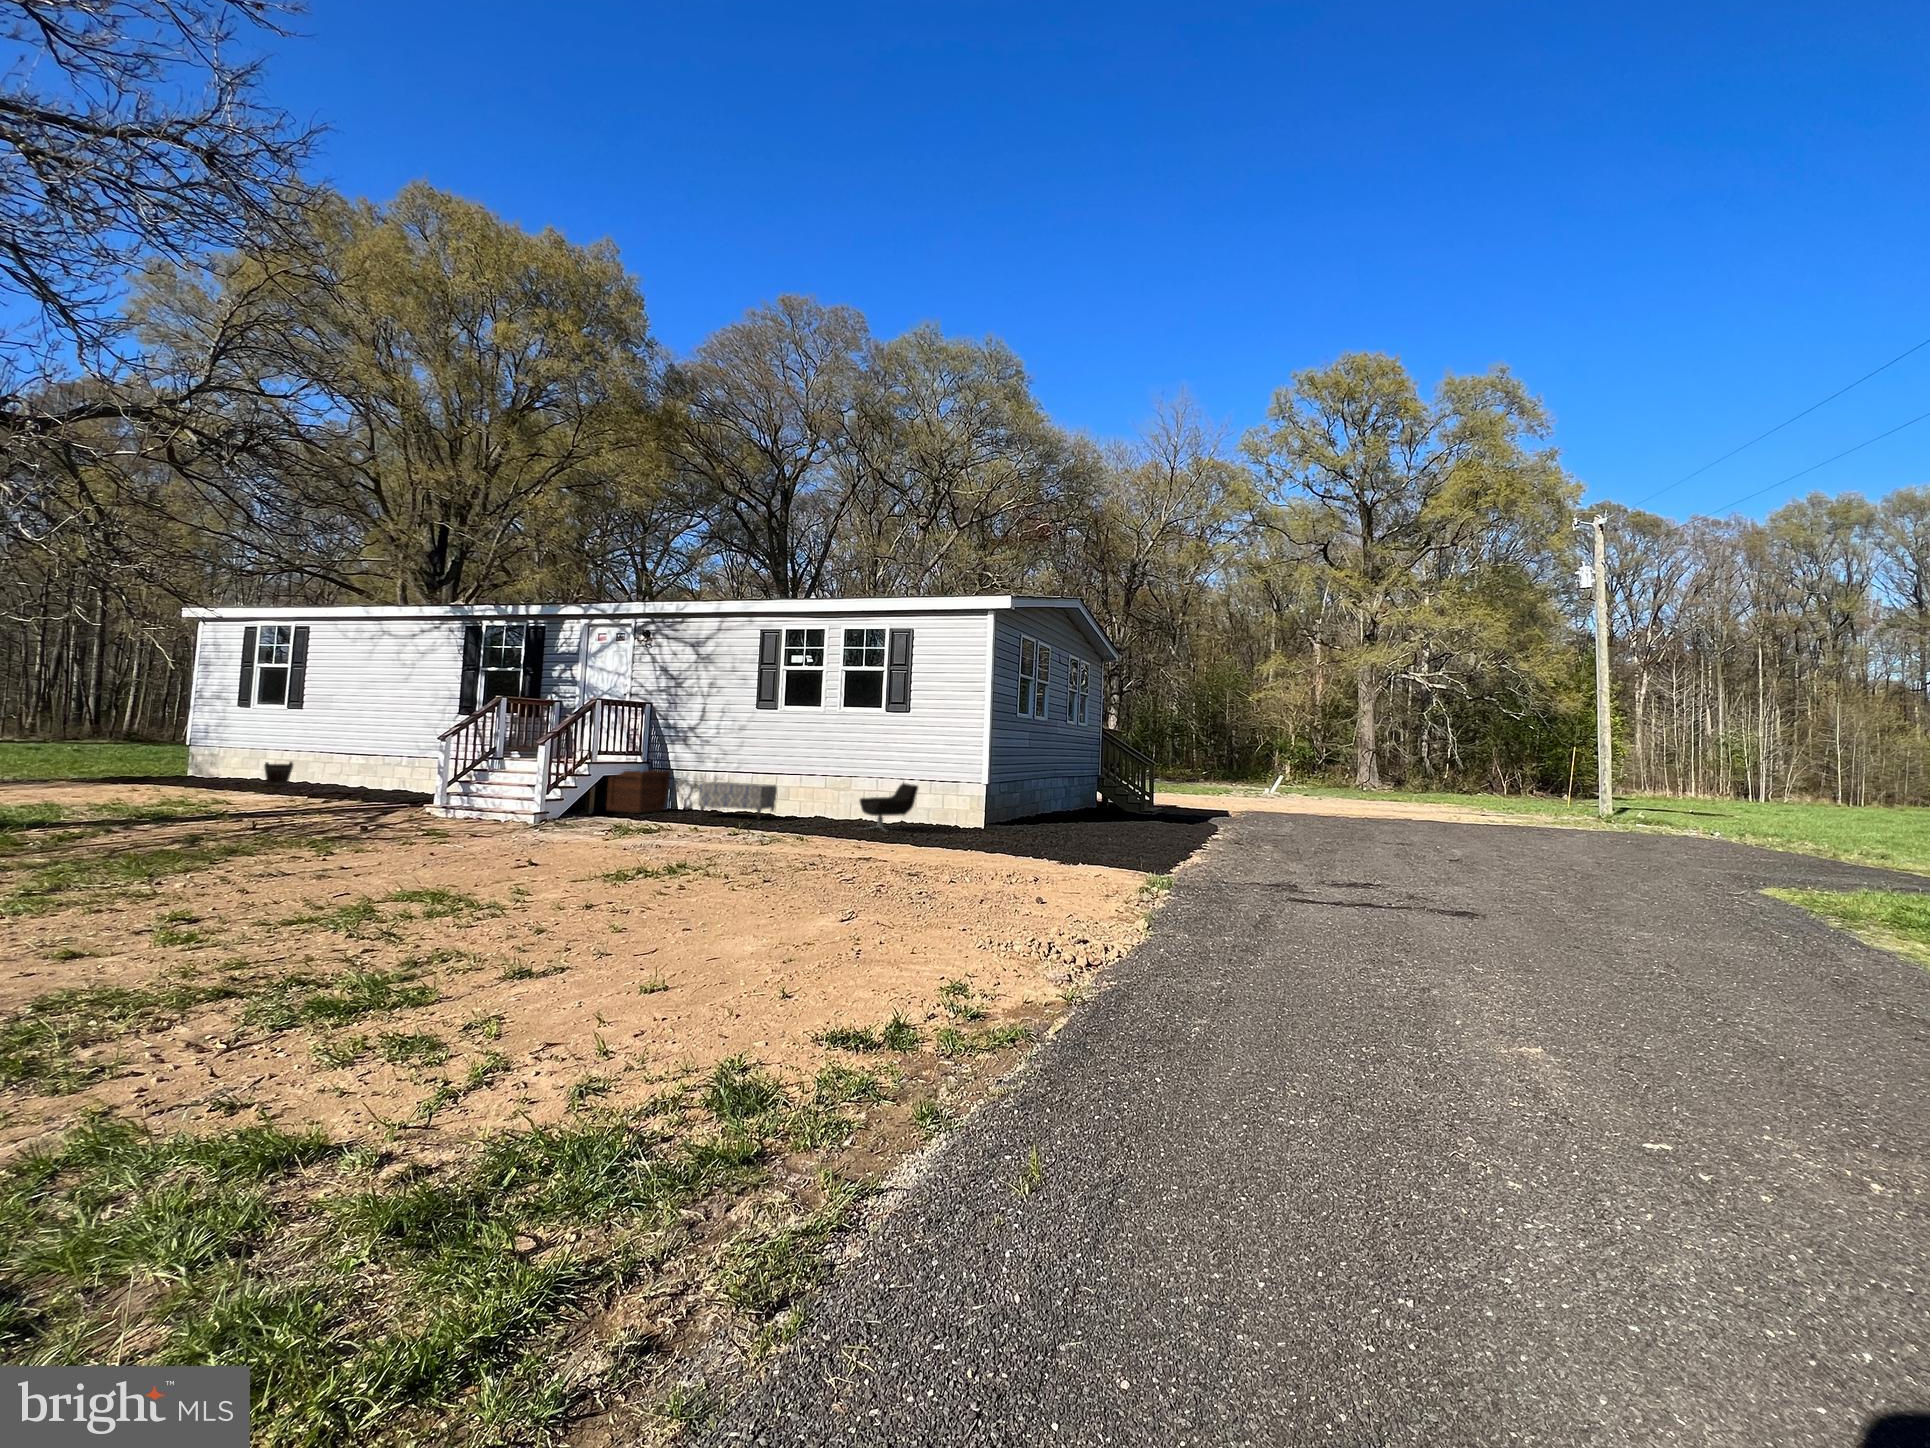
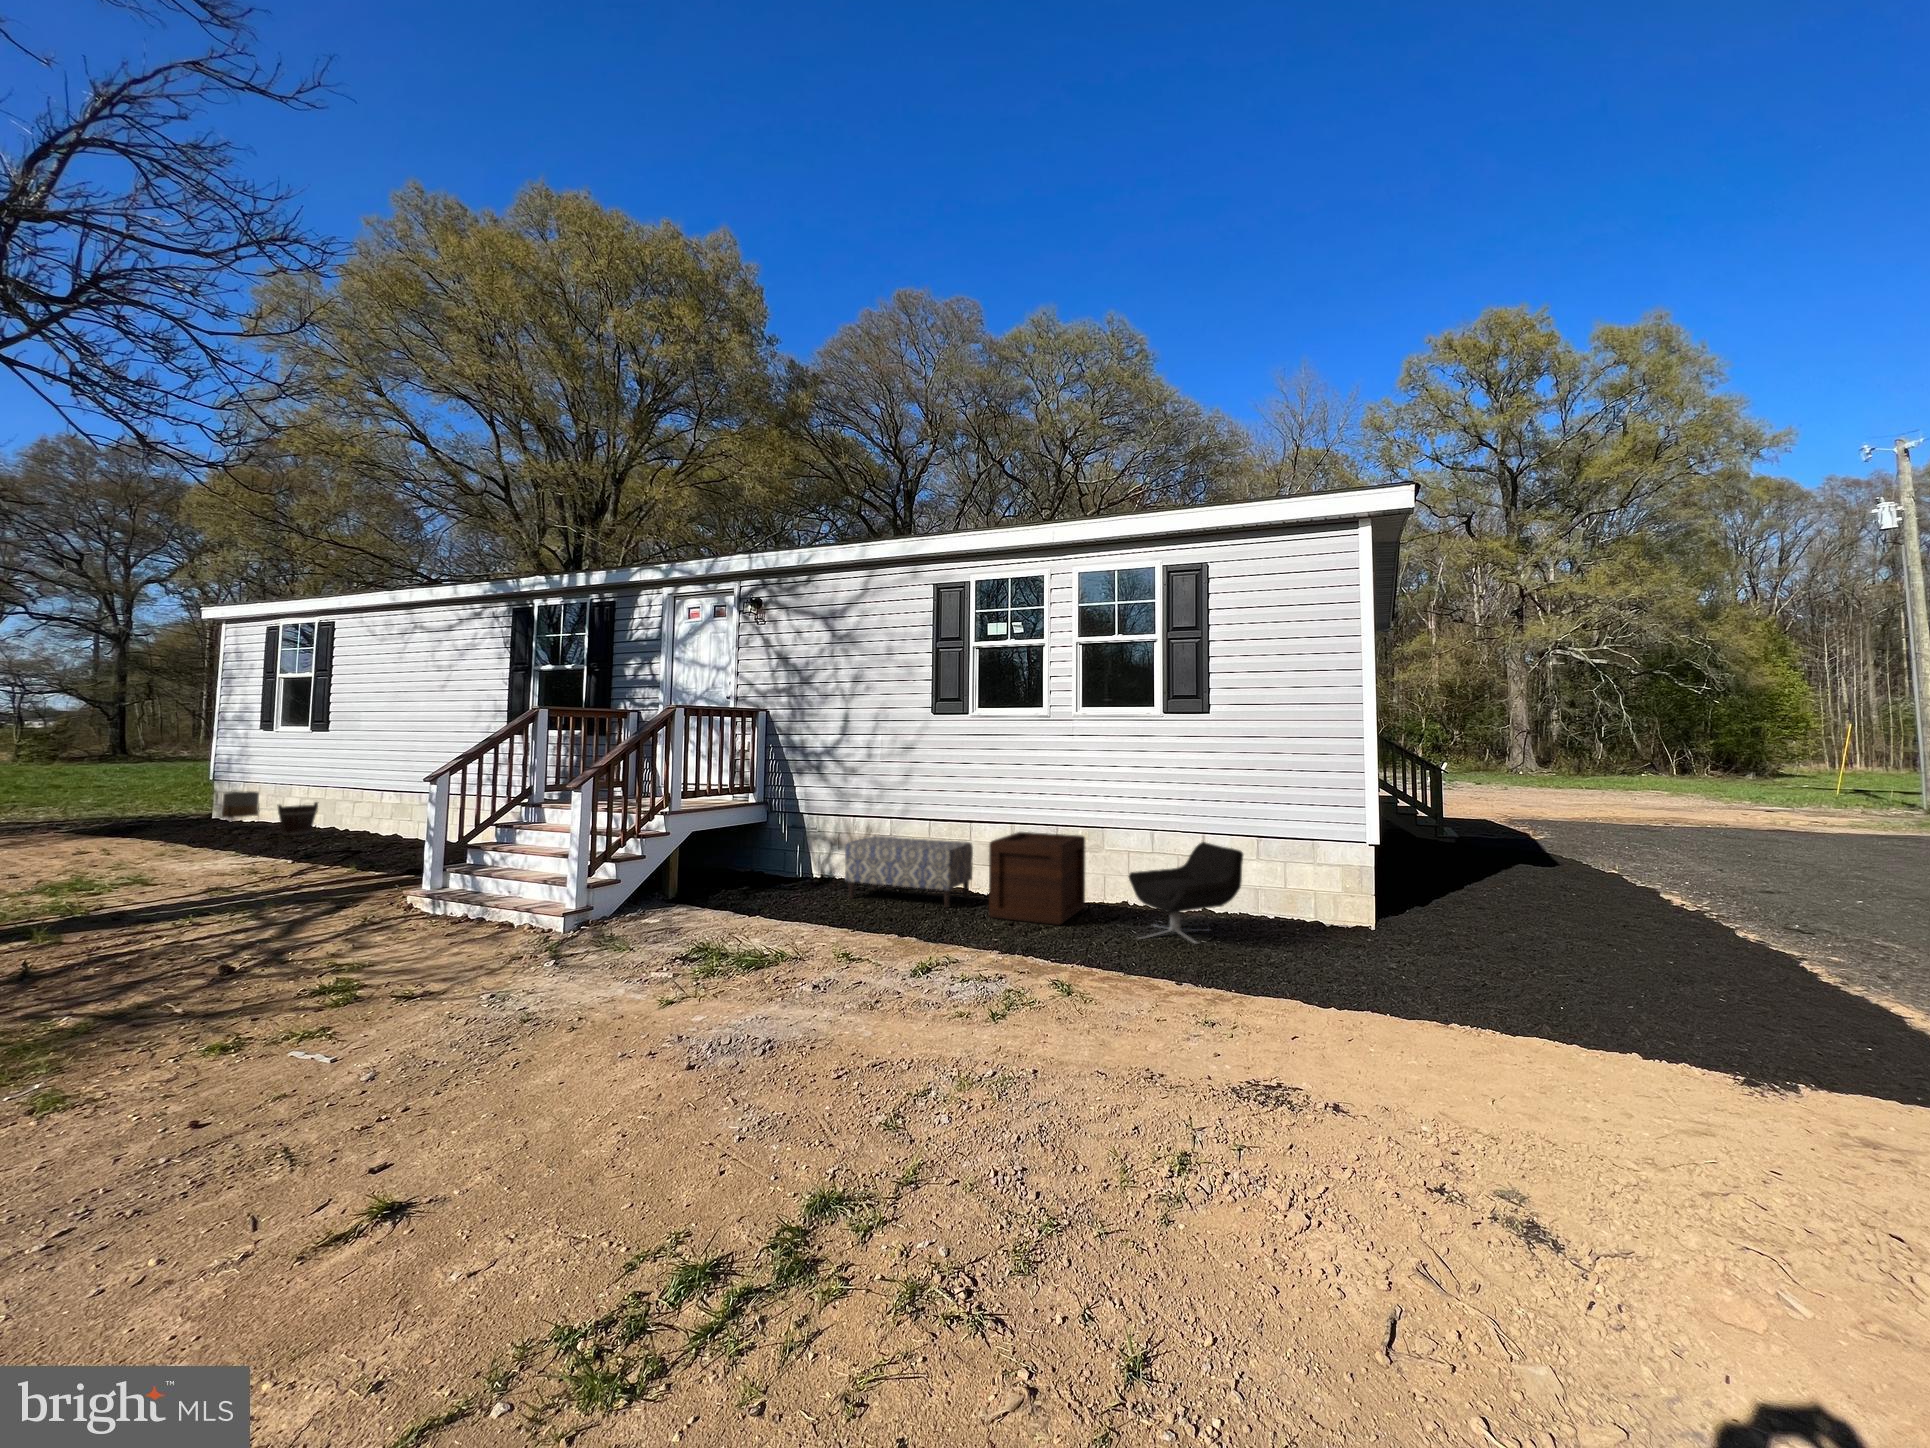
planter: none [209,753,237,782] -> present [222,791,259,818]
wooden crate: present [606,769,670,813] -> present [989,832,1085,925]

